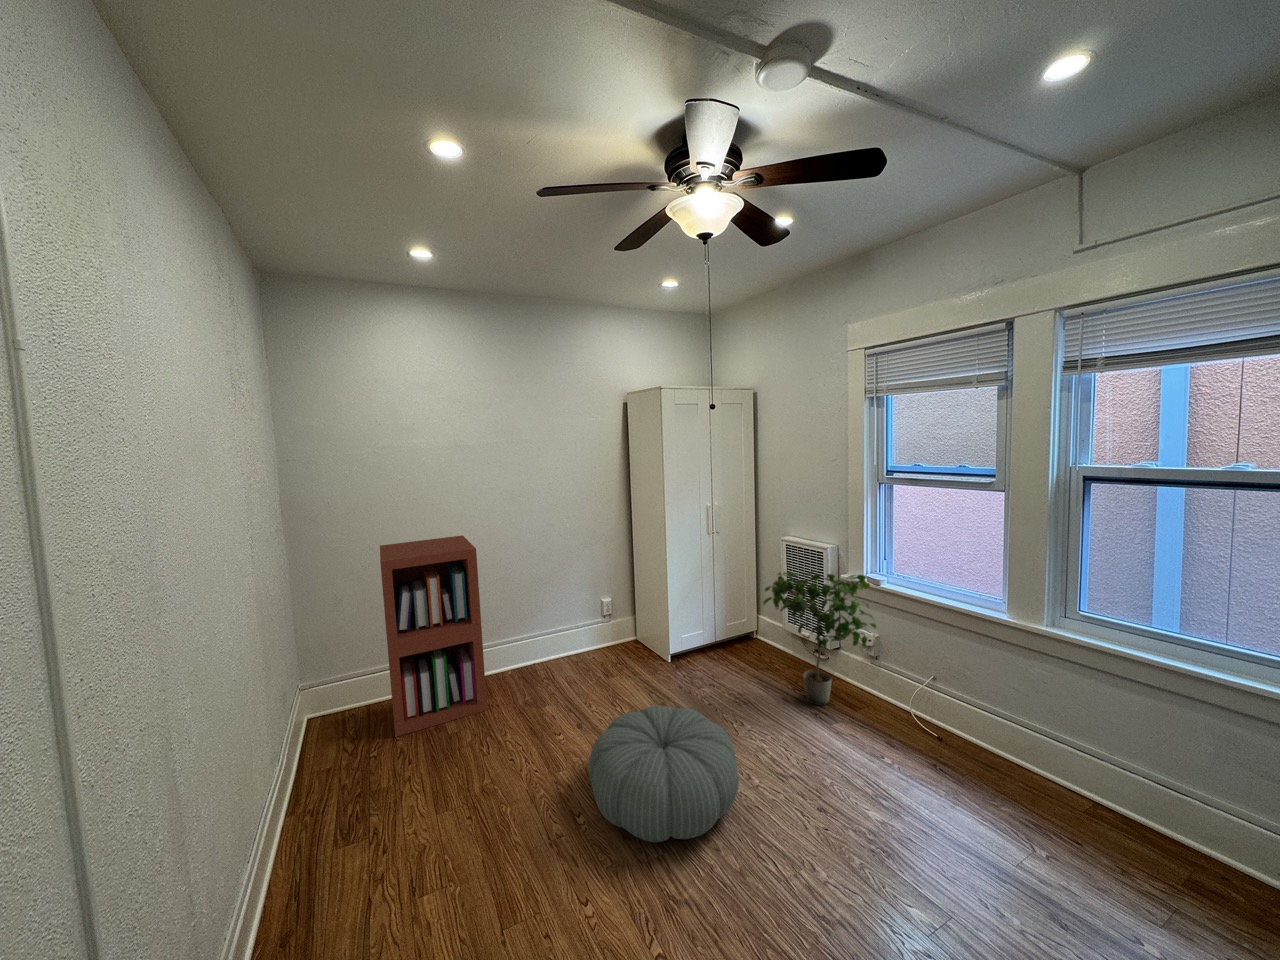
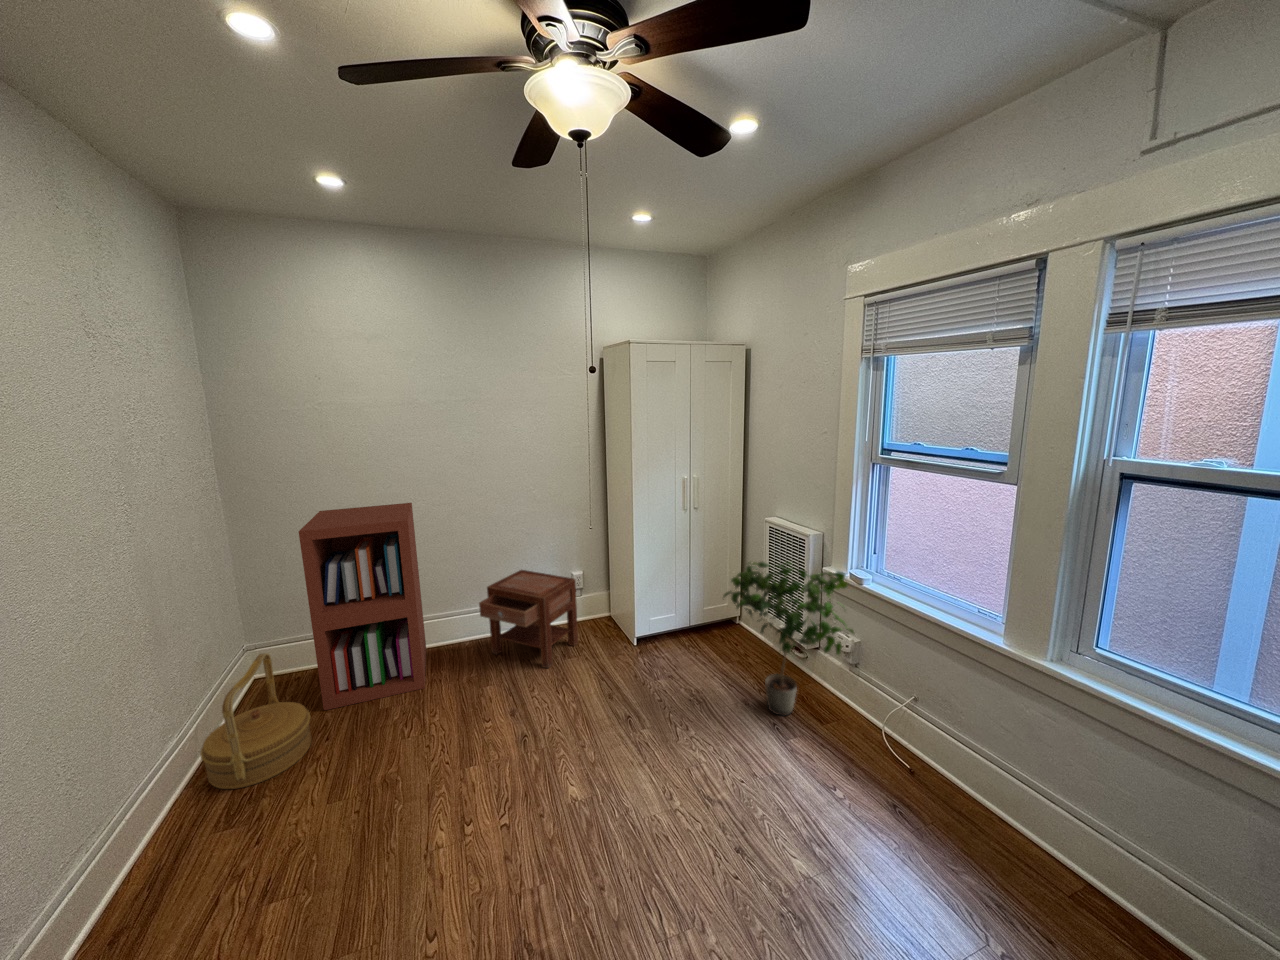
nightstand: none [532,596,618,685] -> present [479,570,578,668]
woven basket: none [298,680,396,812] -> present [200,653,311,789]
pouf: present [588,706,739,842] -> none [479,707,650,871]

